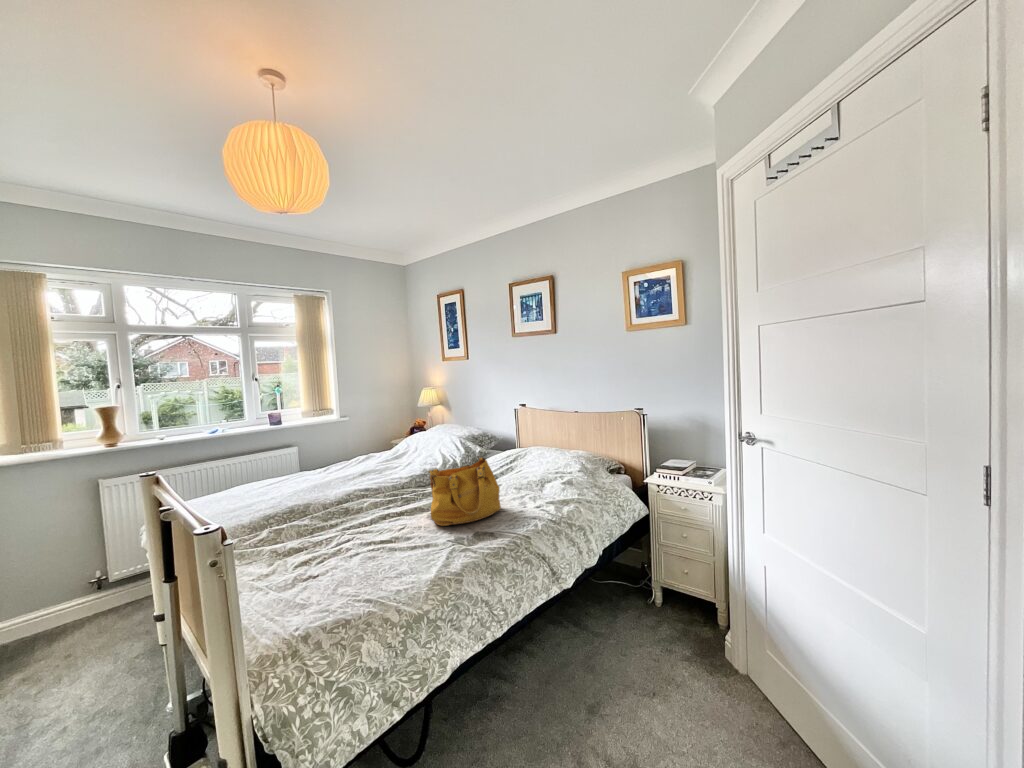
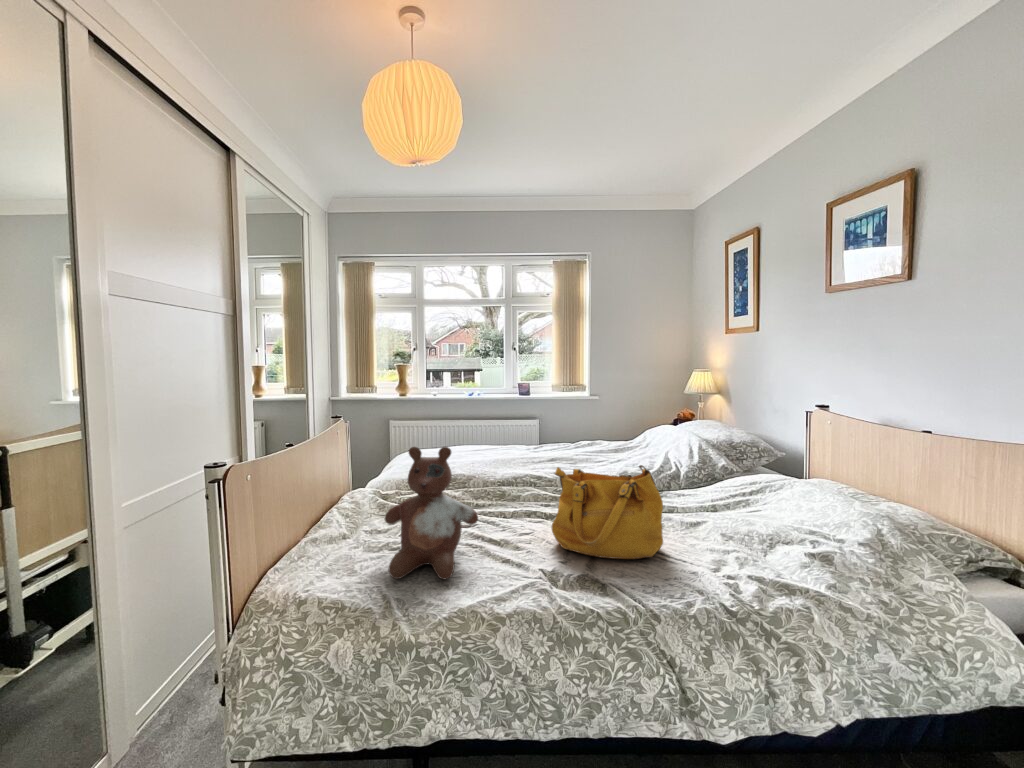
stuffed bear: none [321,472,406,588] -> present [385,447,478,579]

